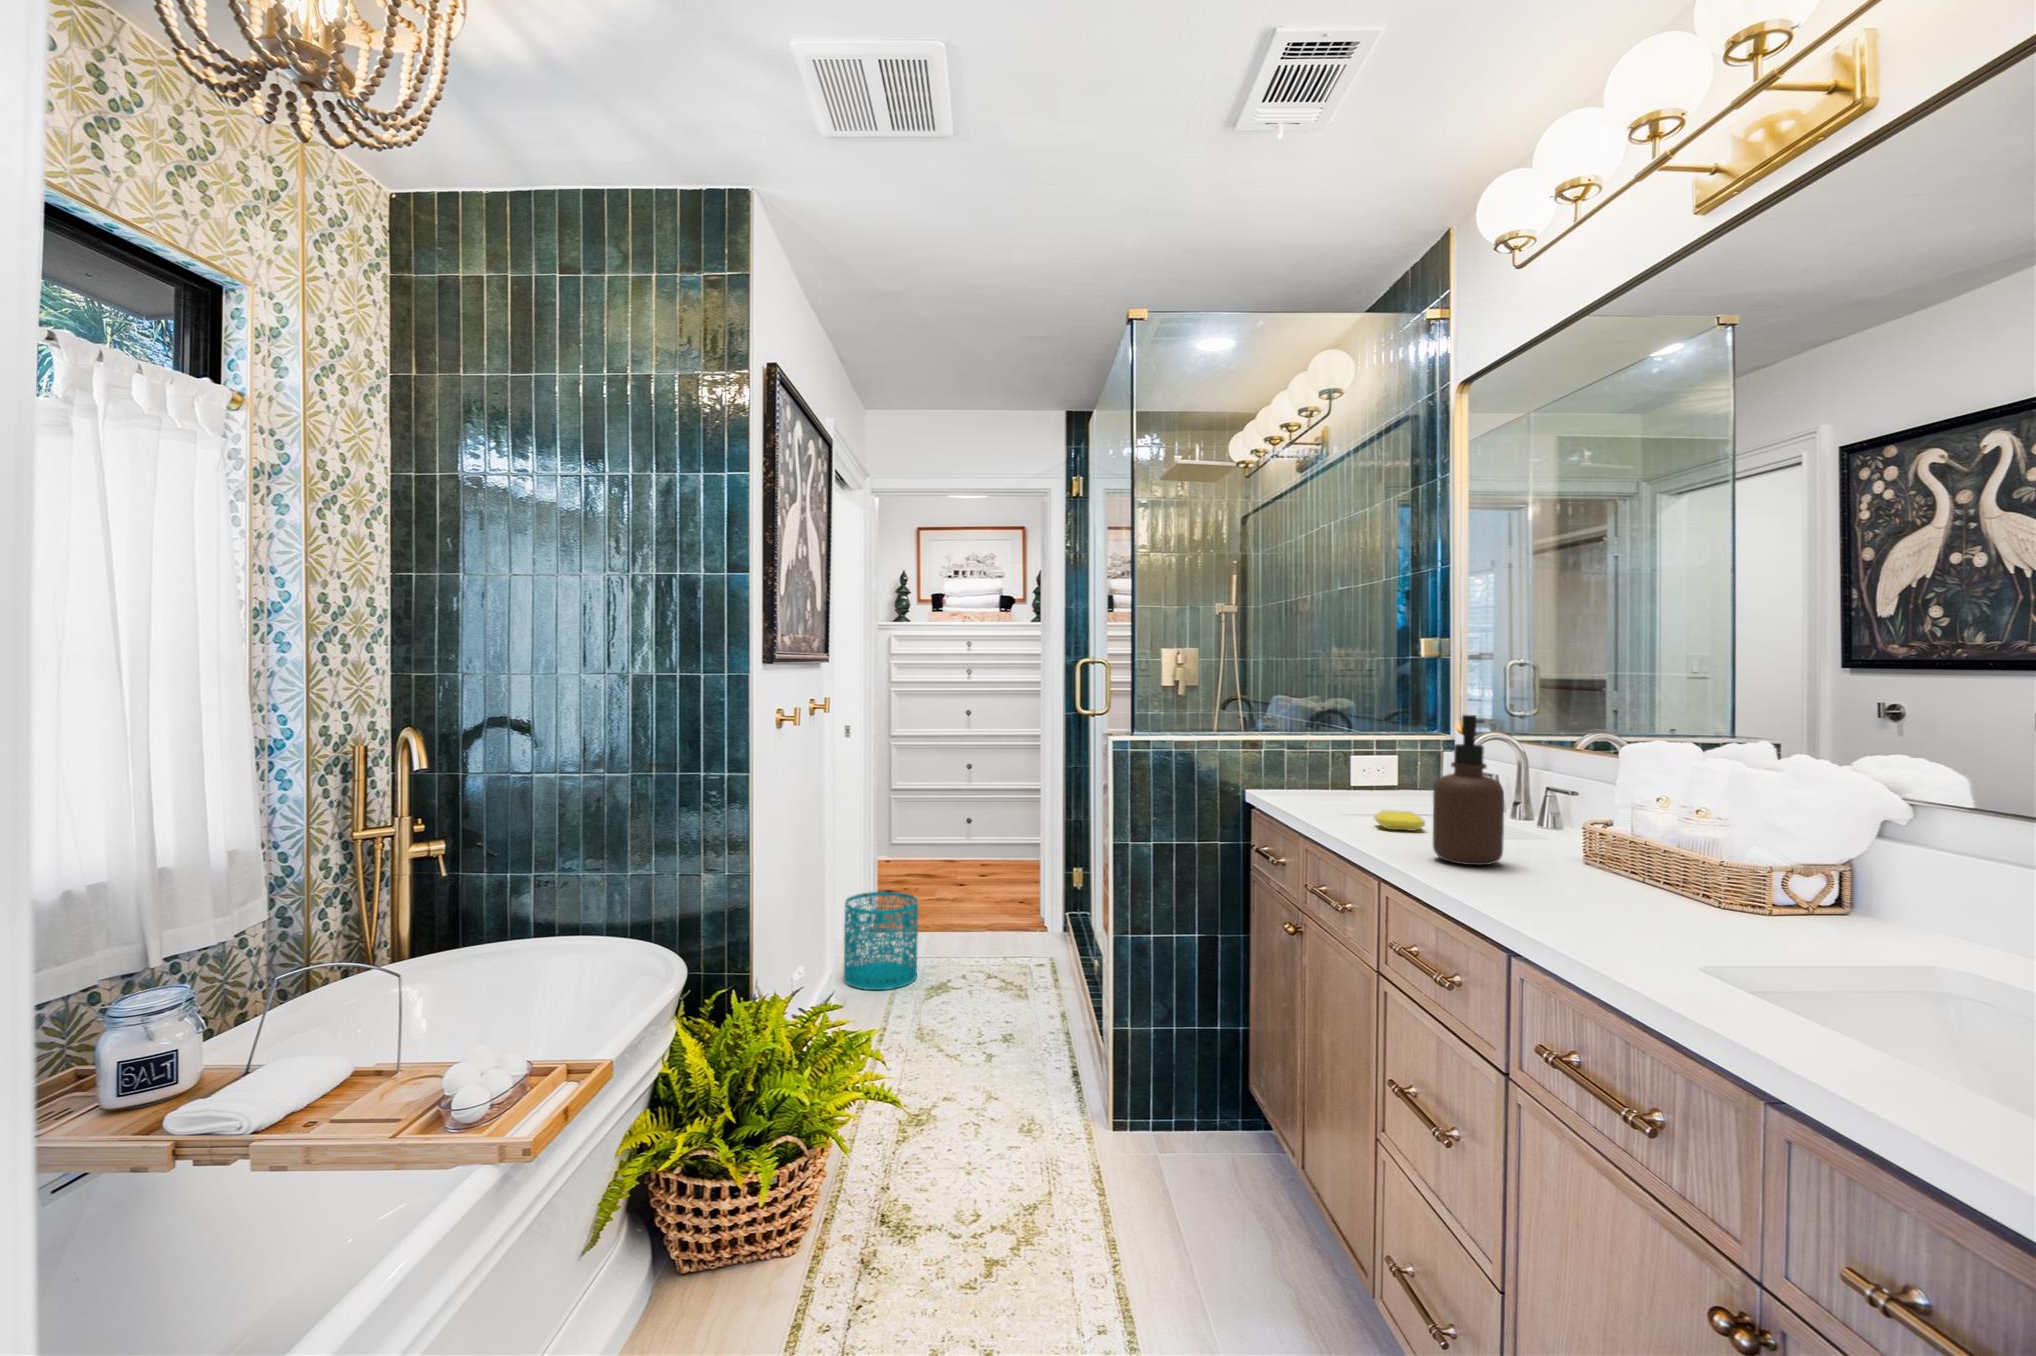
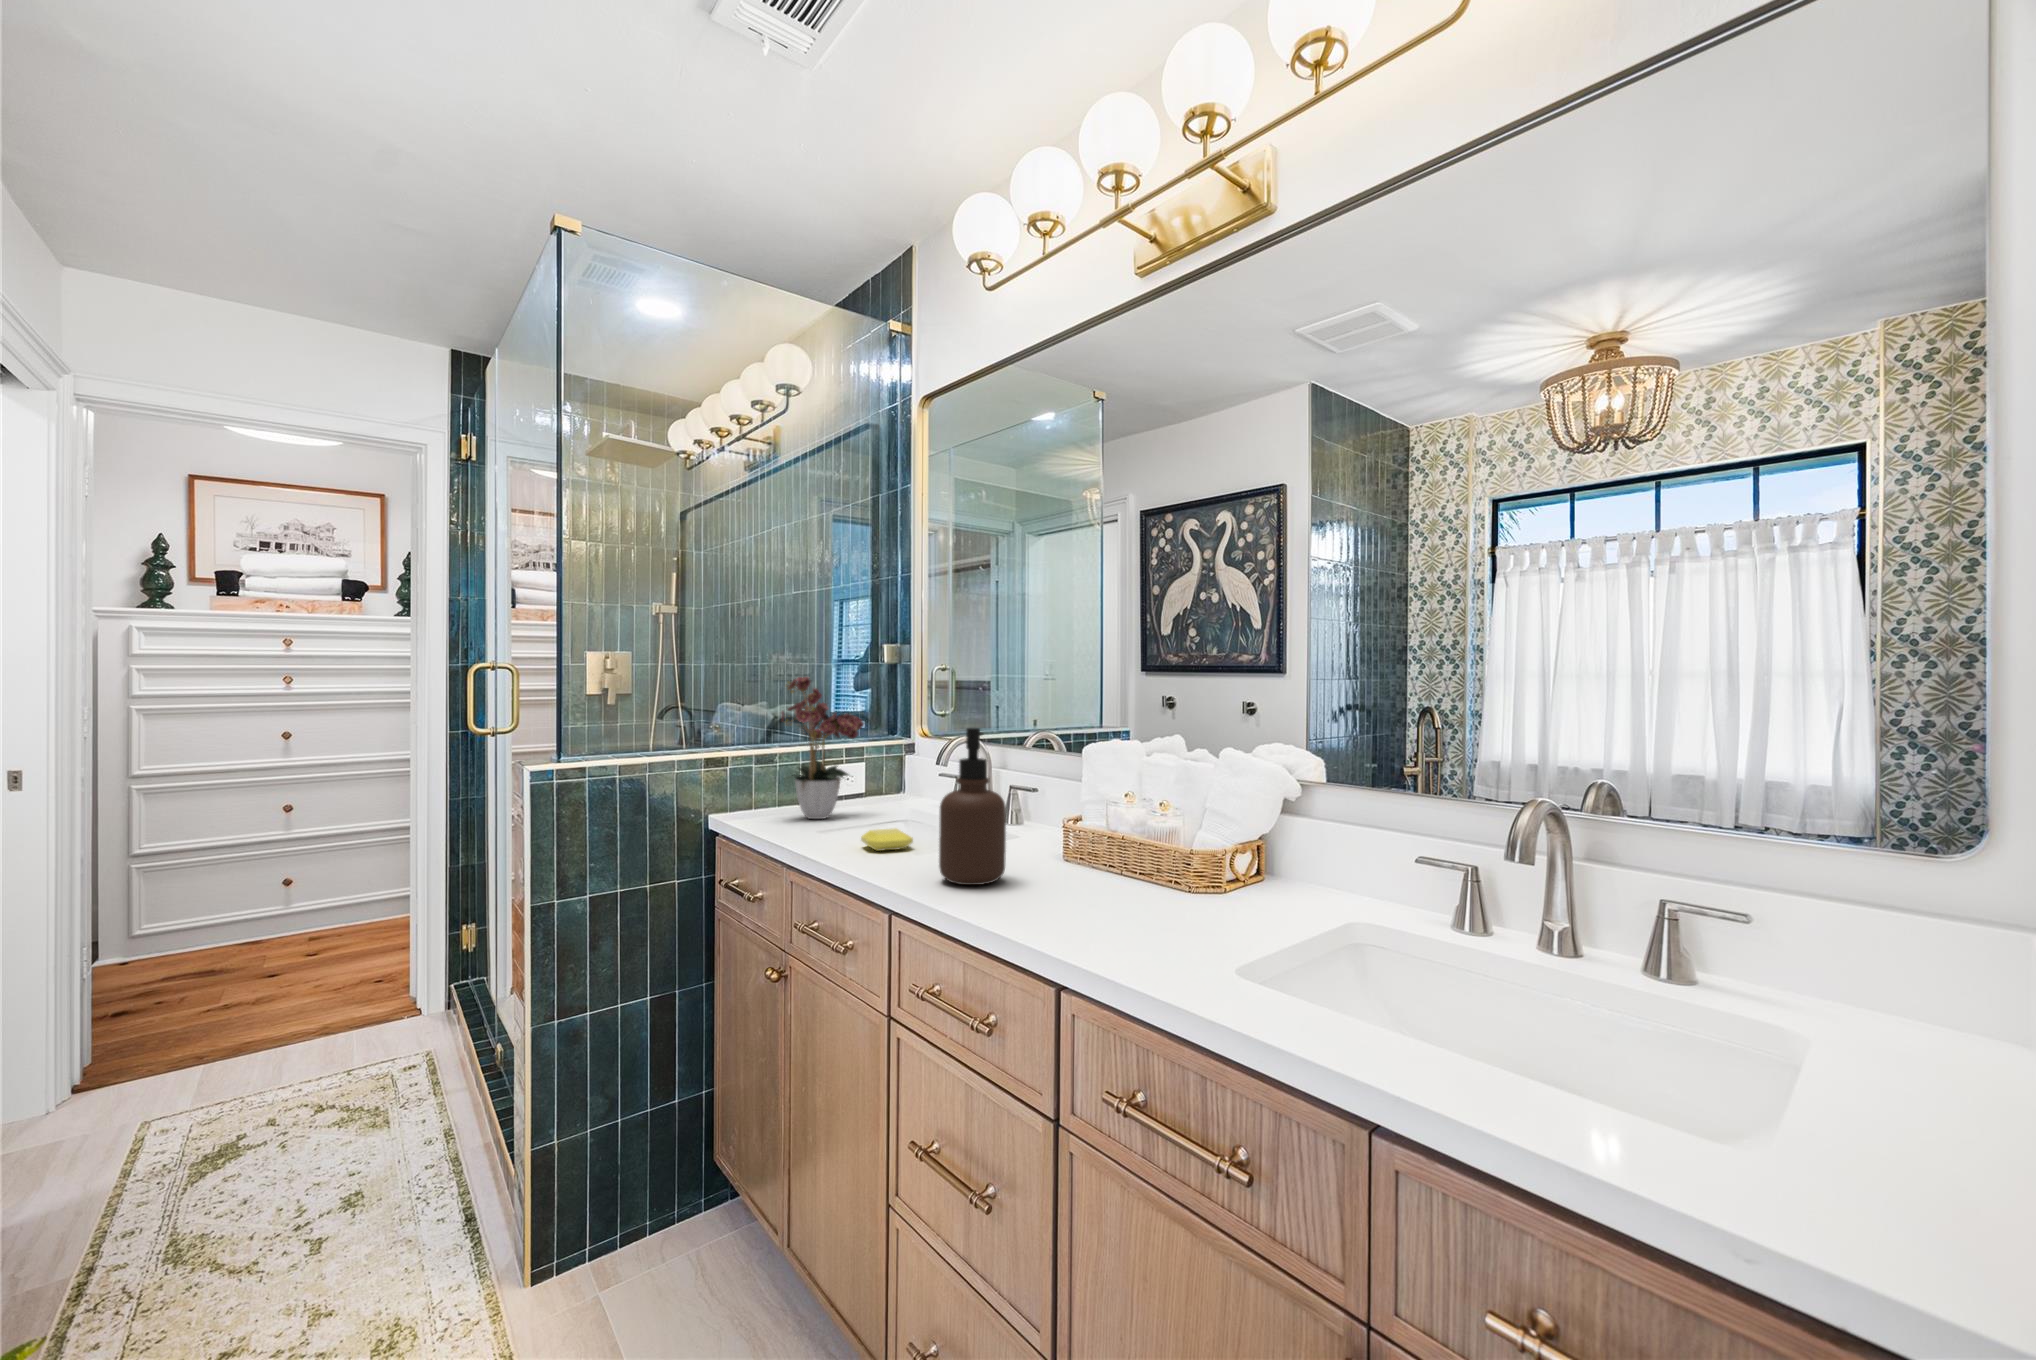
flower arrangement: none [1307,661,1403,800] -> present [781,677,864,819]
wastebasket: present [844,891,918,990] -> none [34,1012,194,1181]

